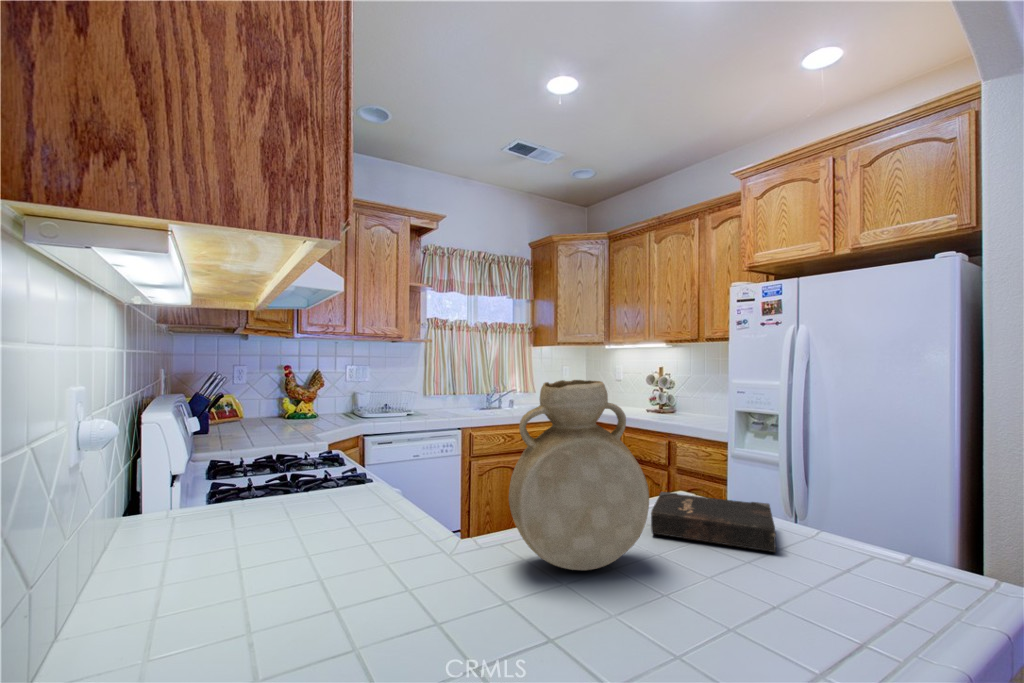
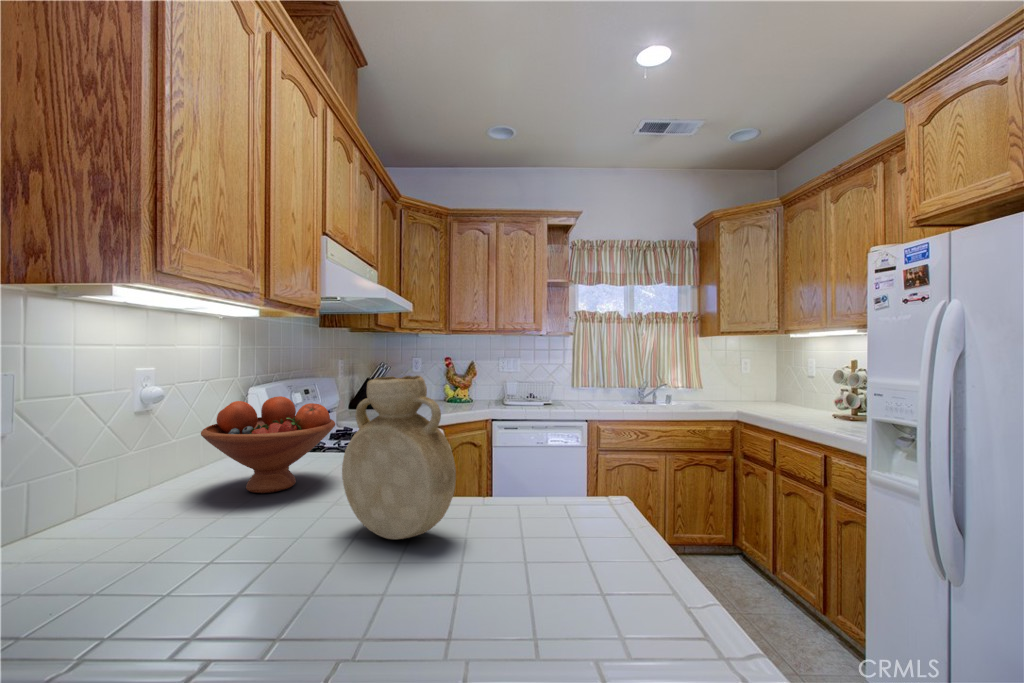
fruit bowl: none [182,425,379,572] -> present [201,396,335,493]
hardback book: present [651,492,776,552] -> none [501,495,630,575]

